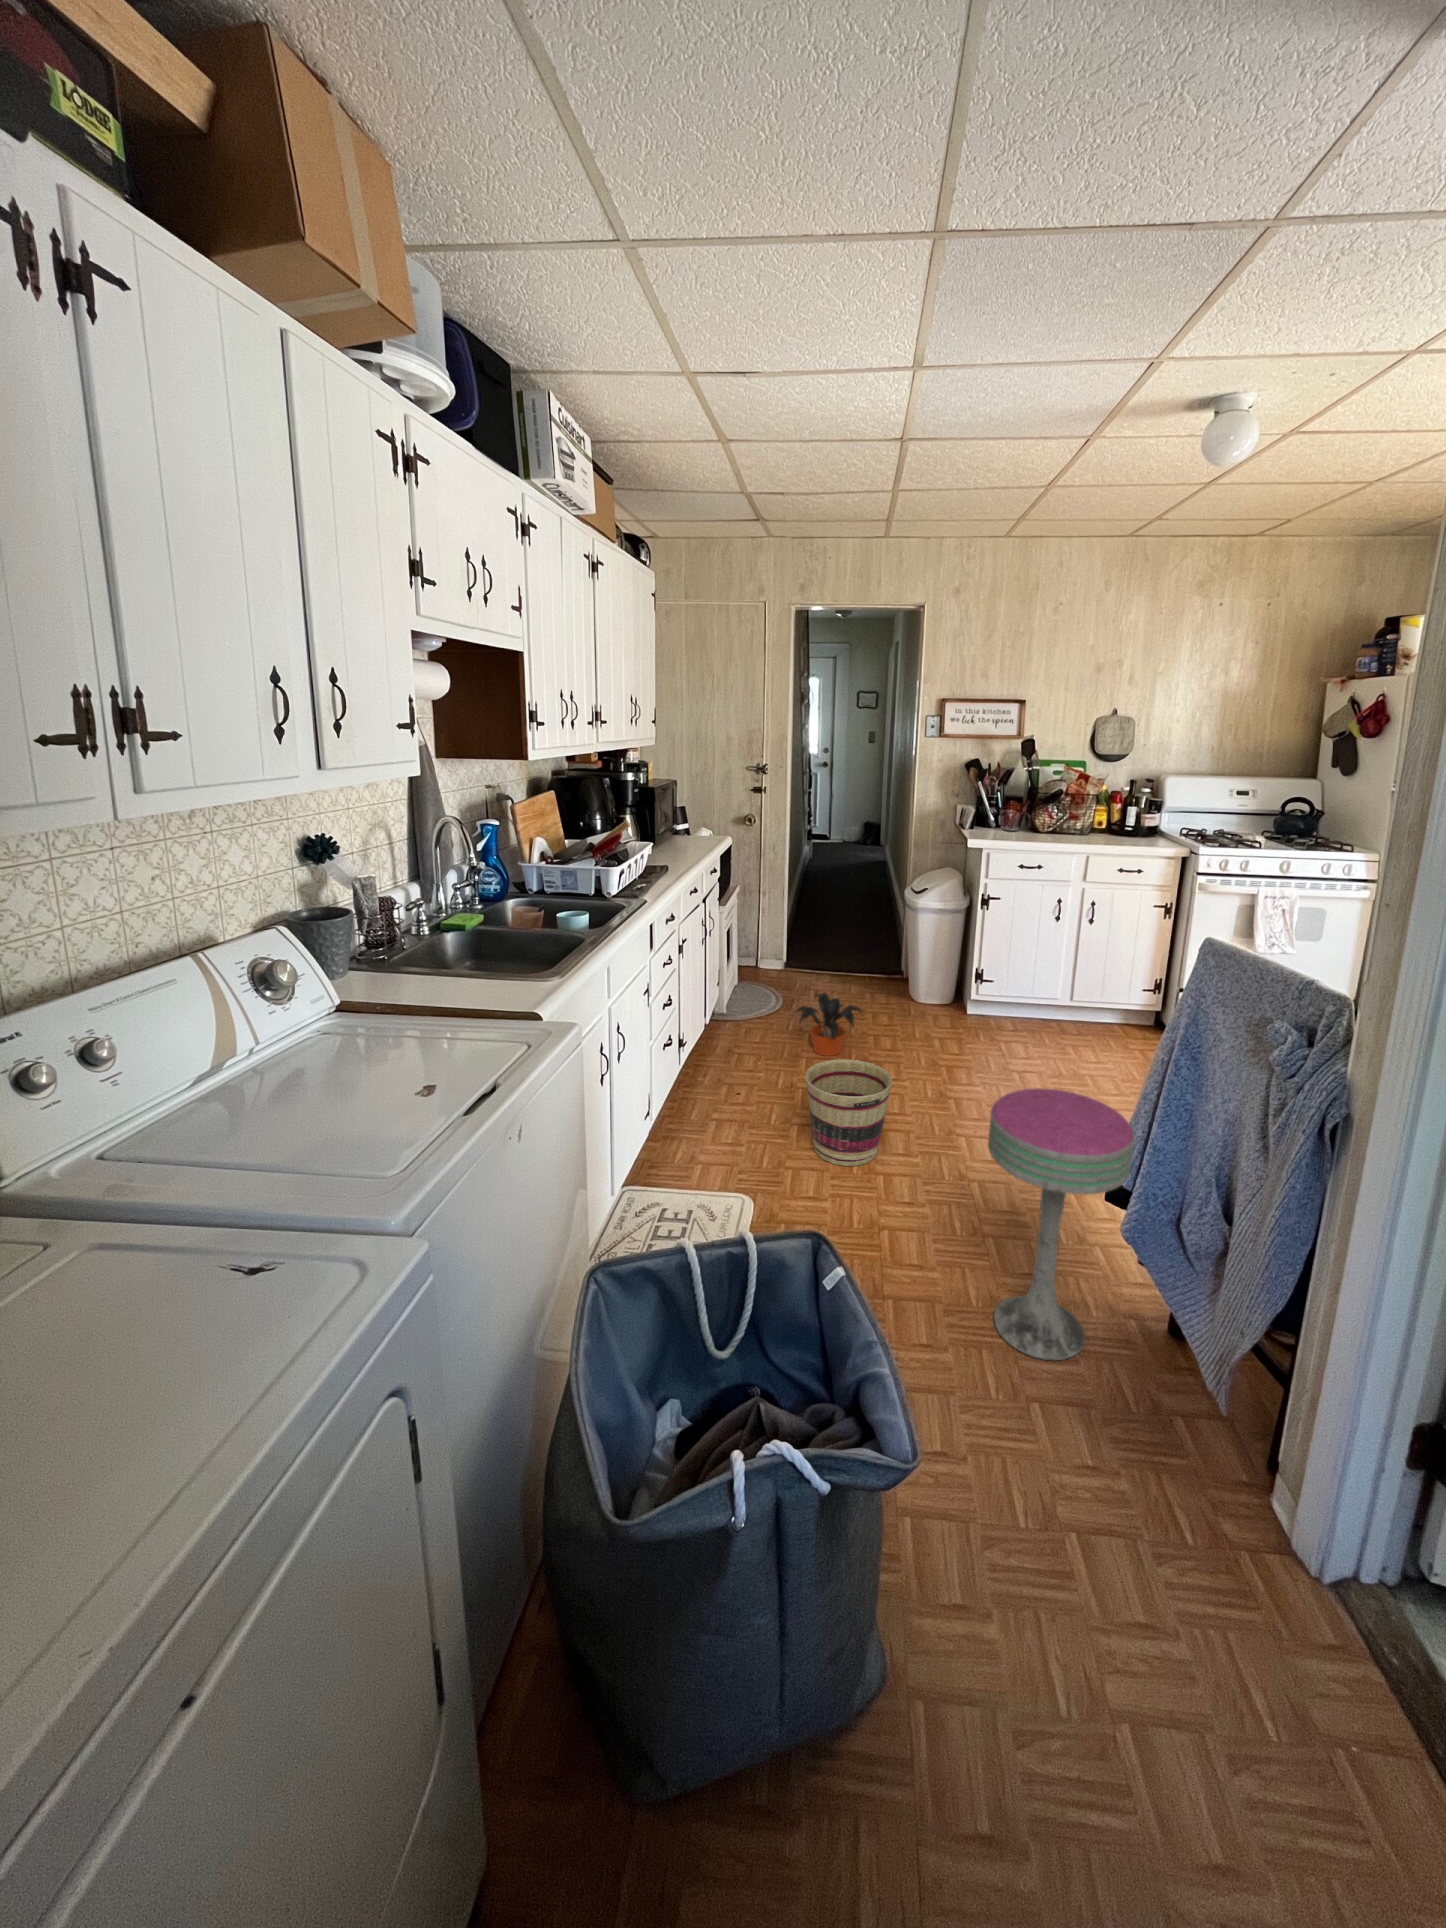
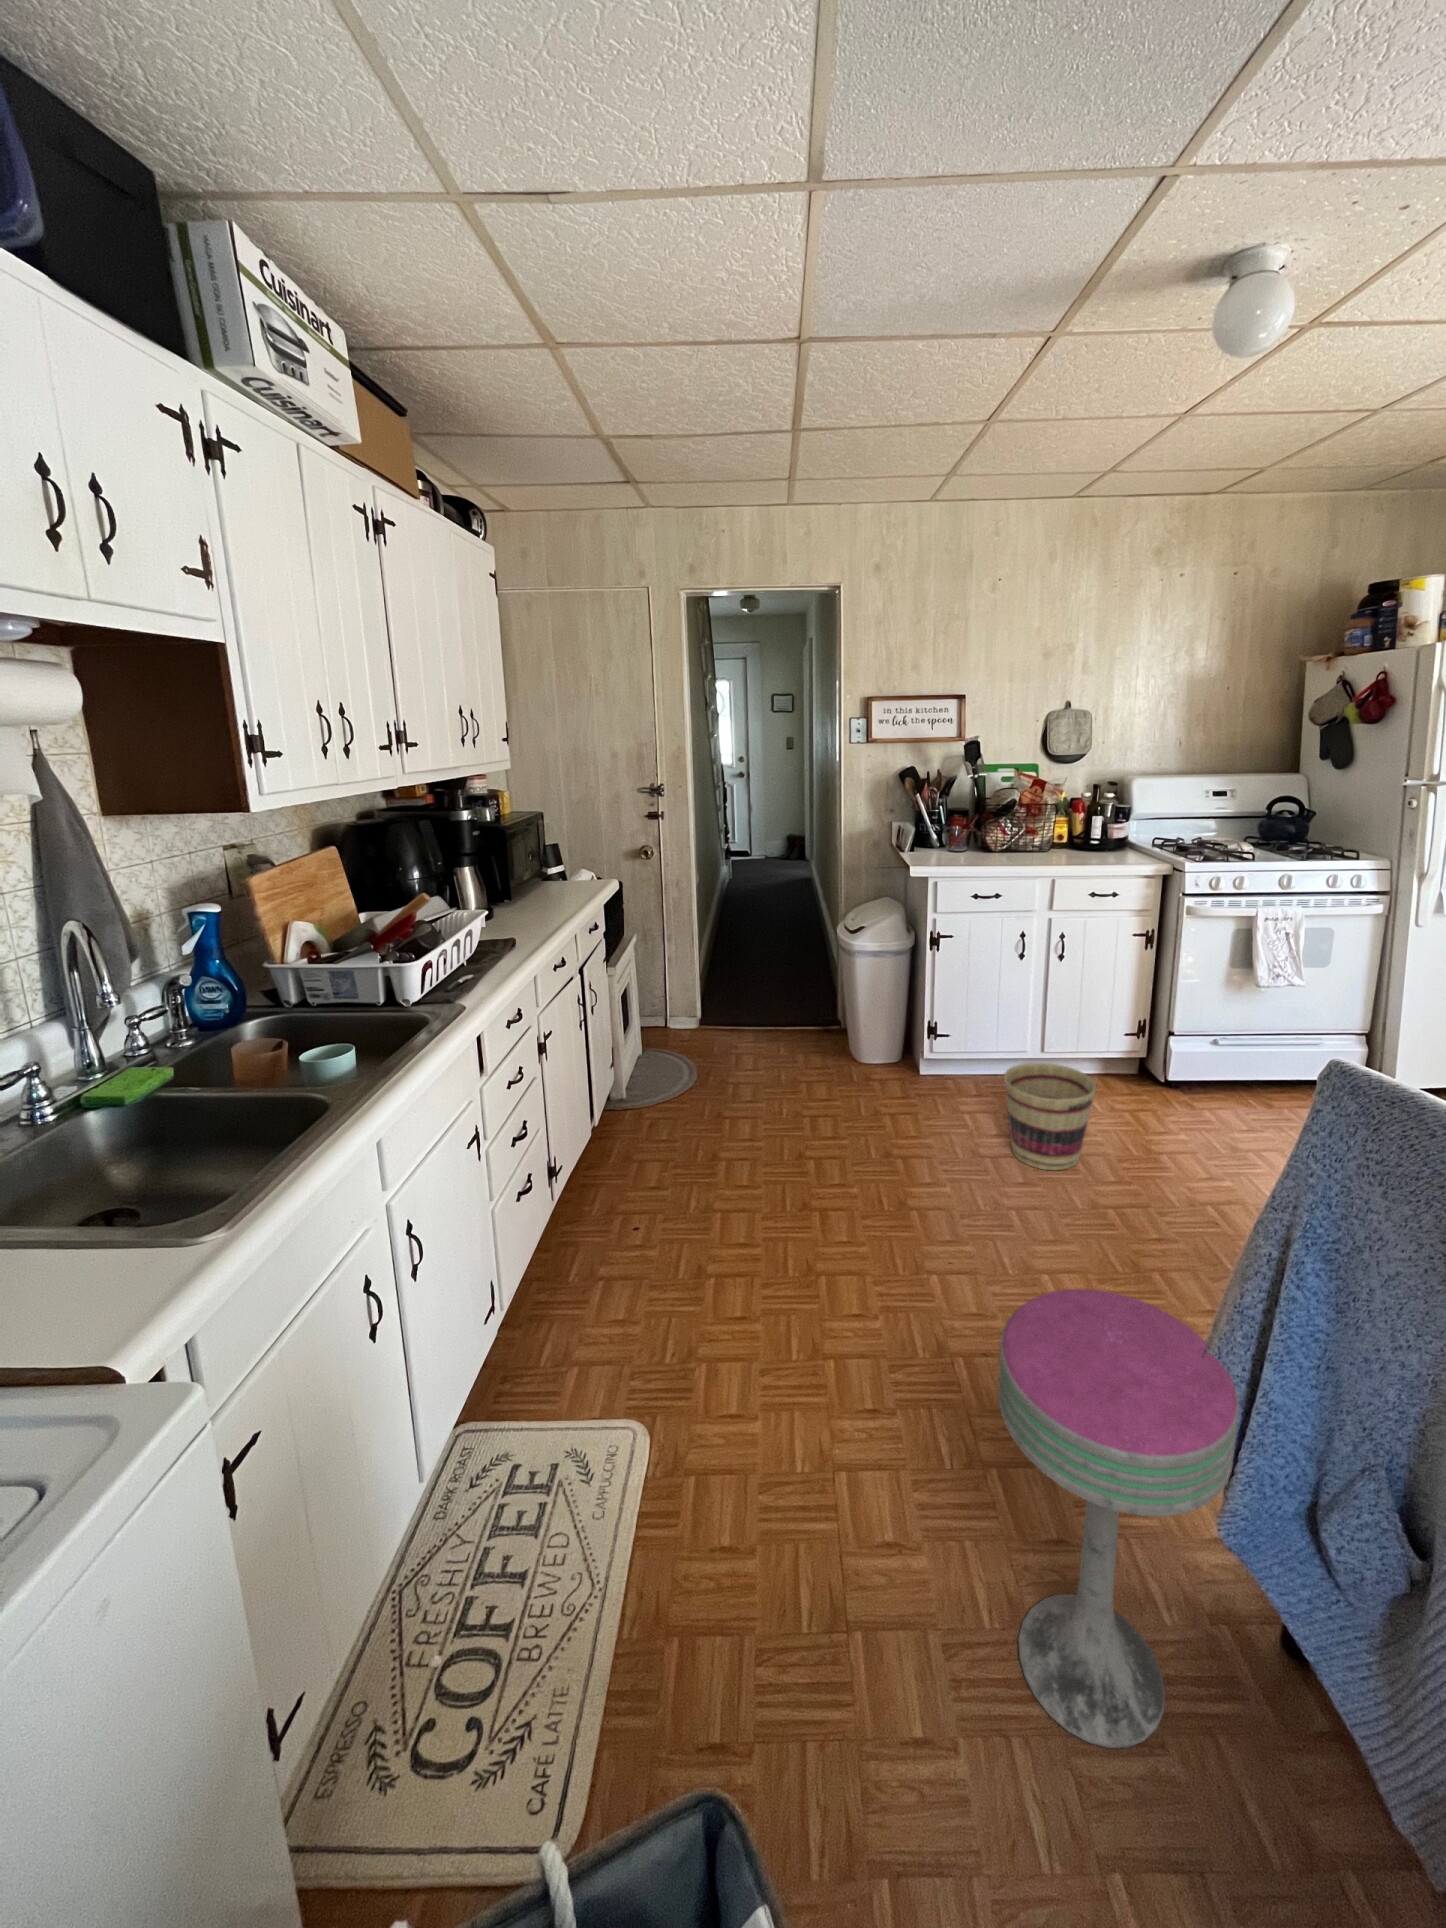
potted plant: present [794,993,862,1056] -> none [704,1074,796,1158]
basket: present [805,1059,892,1166] -> present [1004,1063,1096,1170]

